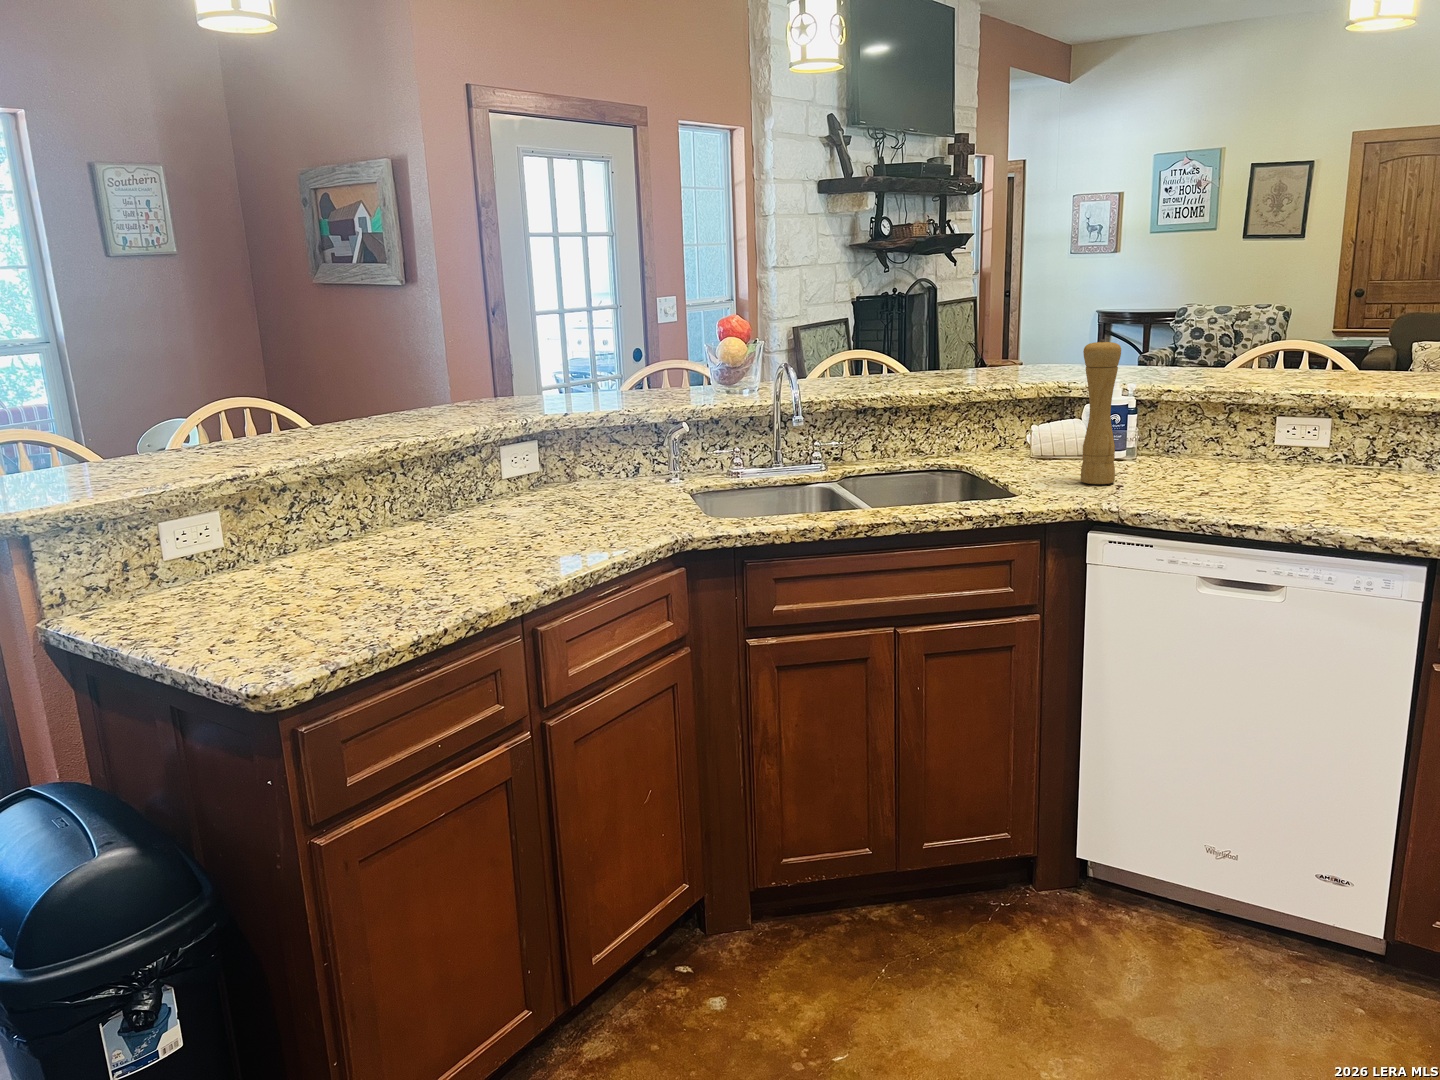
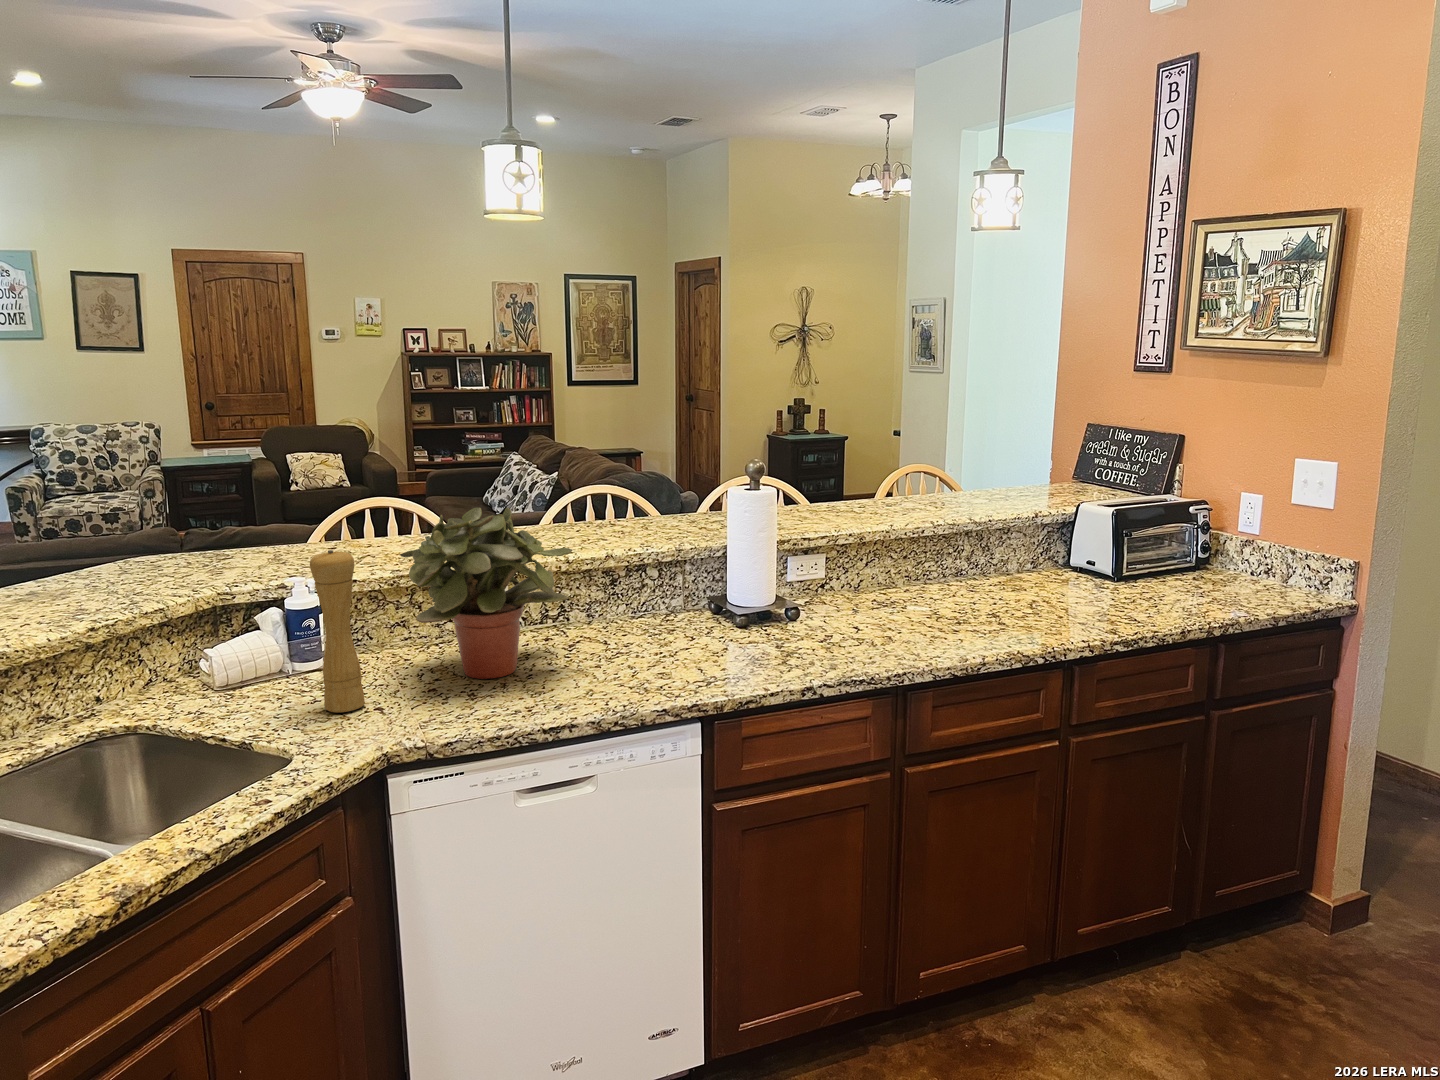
potted plant: none [1168,312,1355,490] -> present [399,507,572,679]

